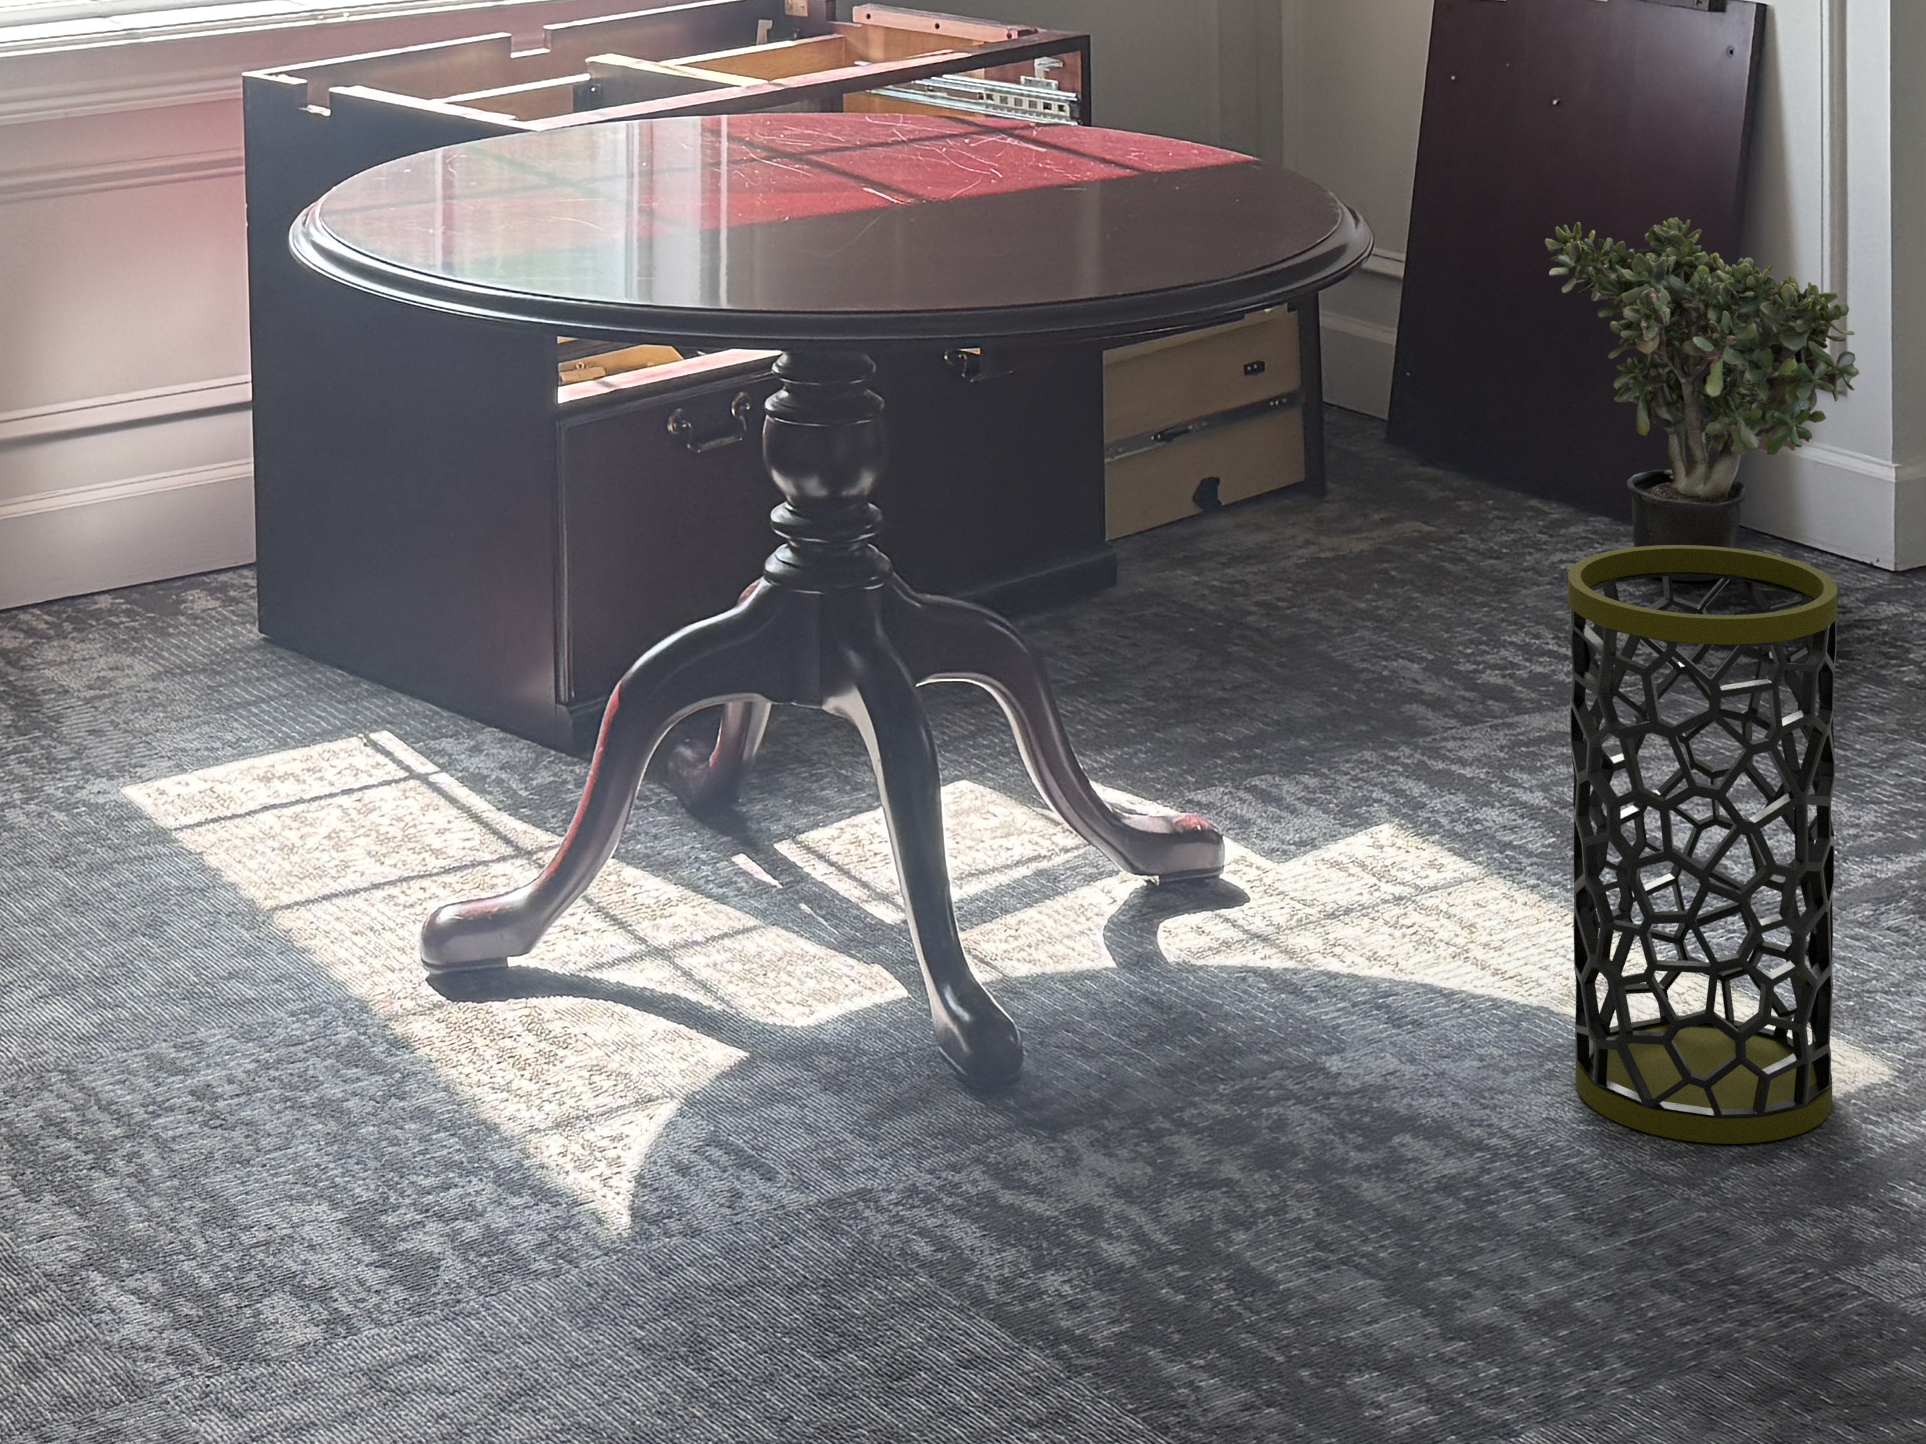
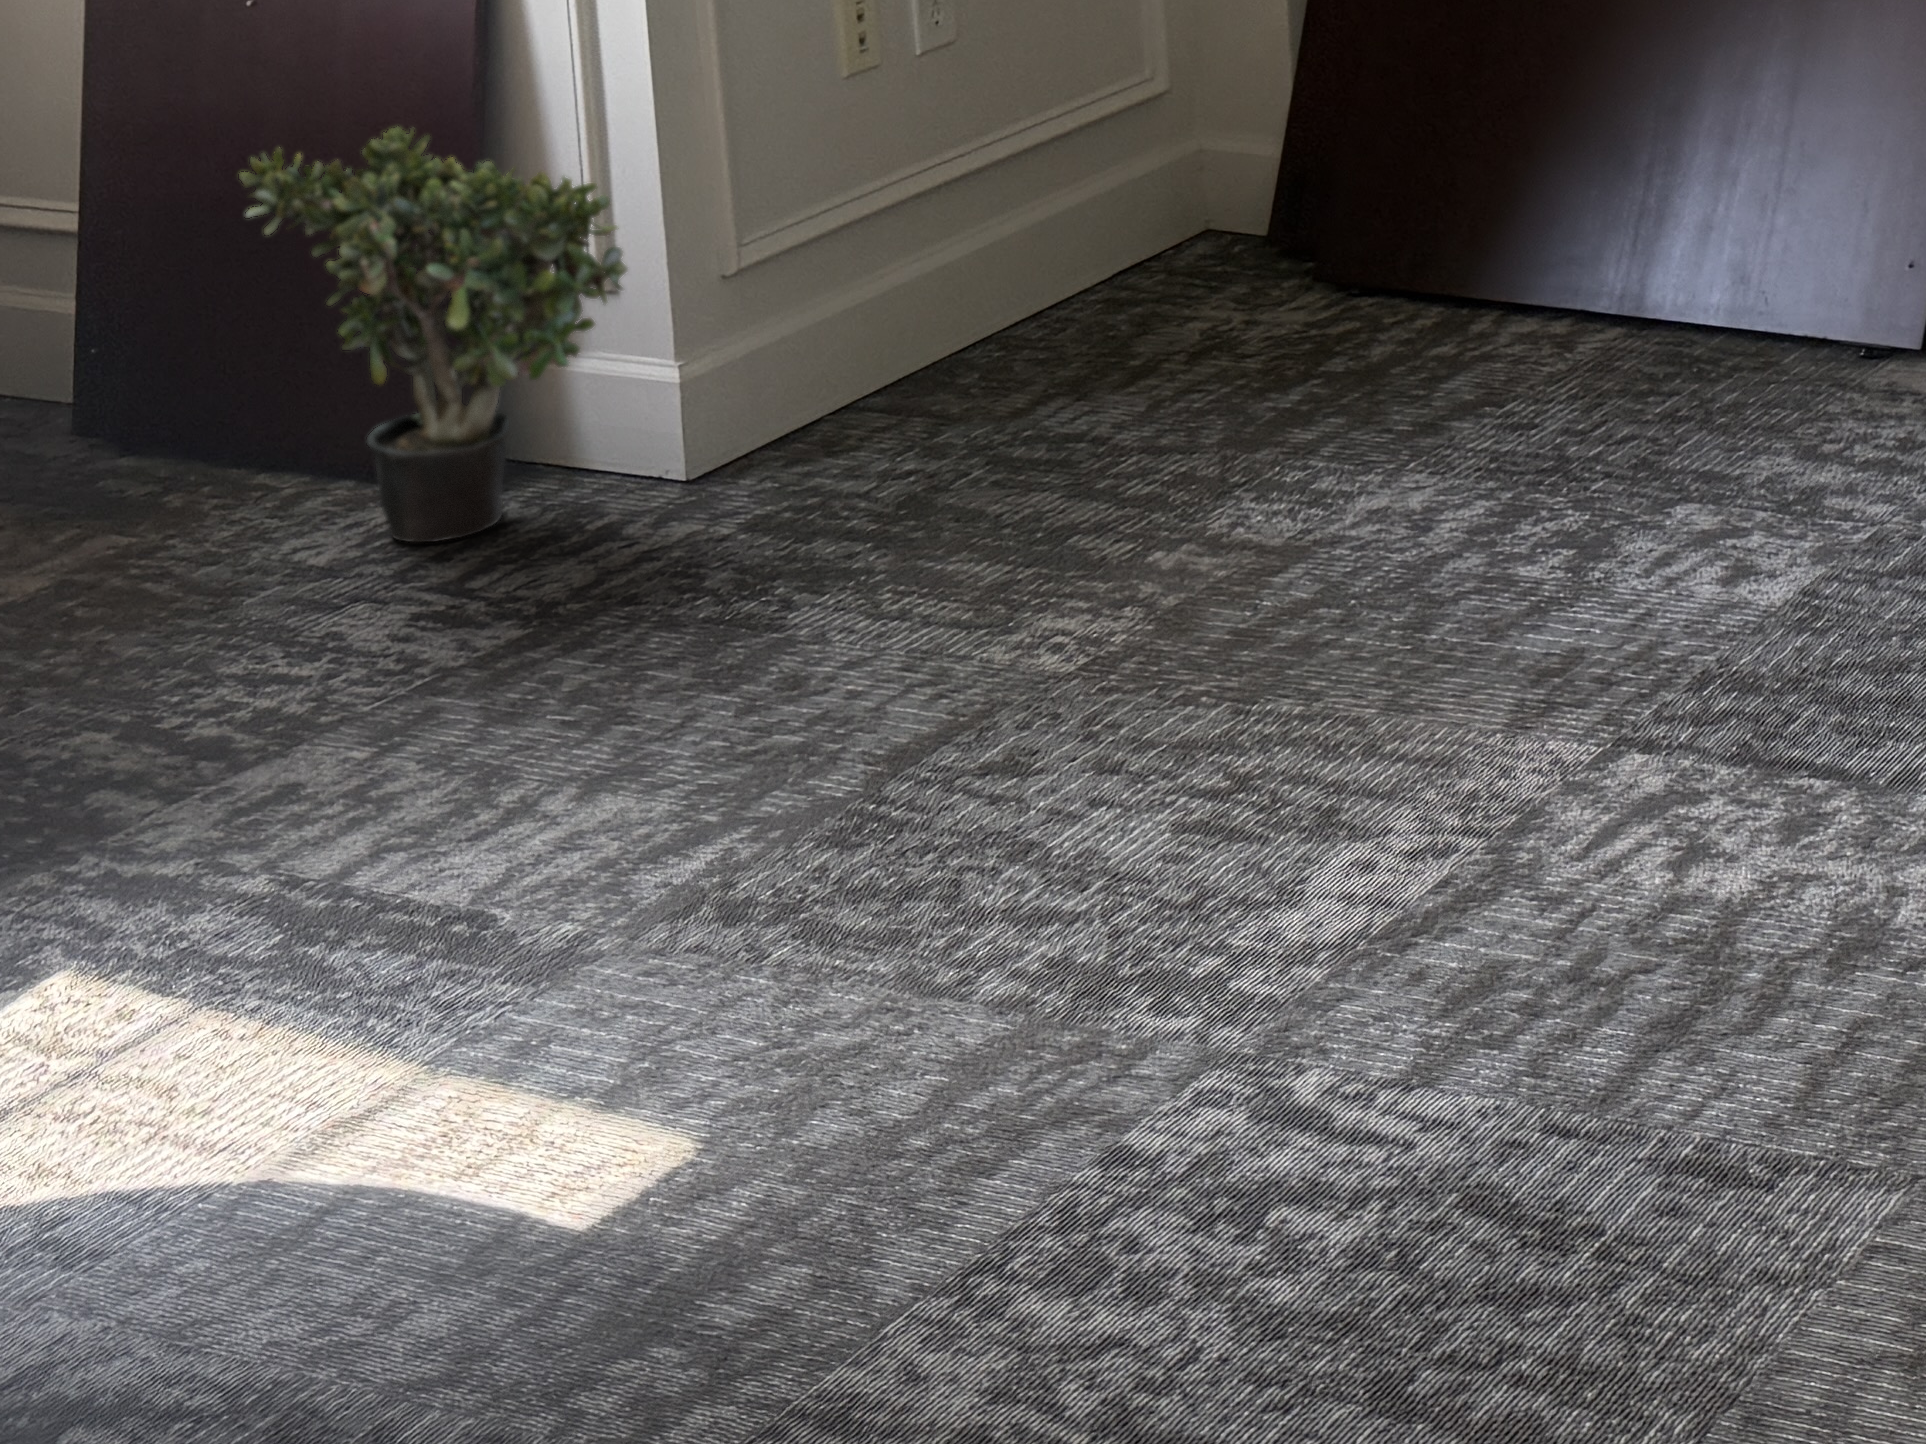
trash can: present [1568,545,1837,1144] -> none [234,584,628,1328]

